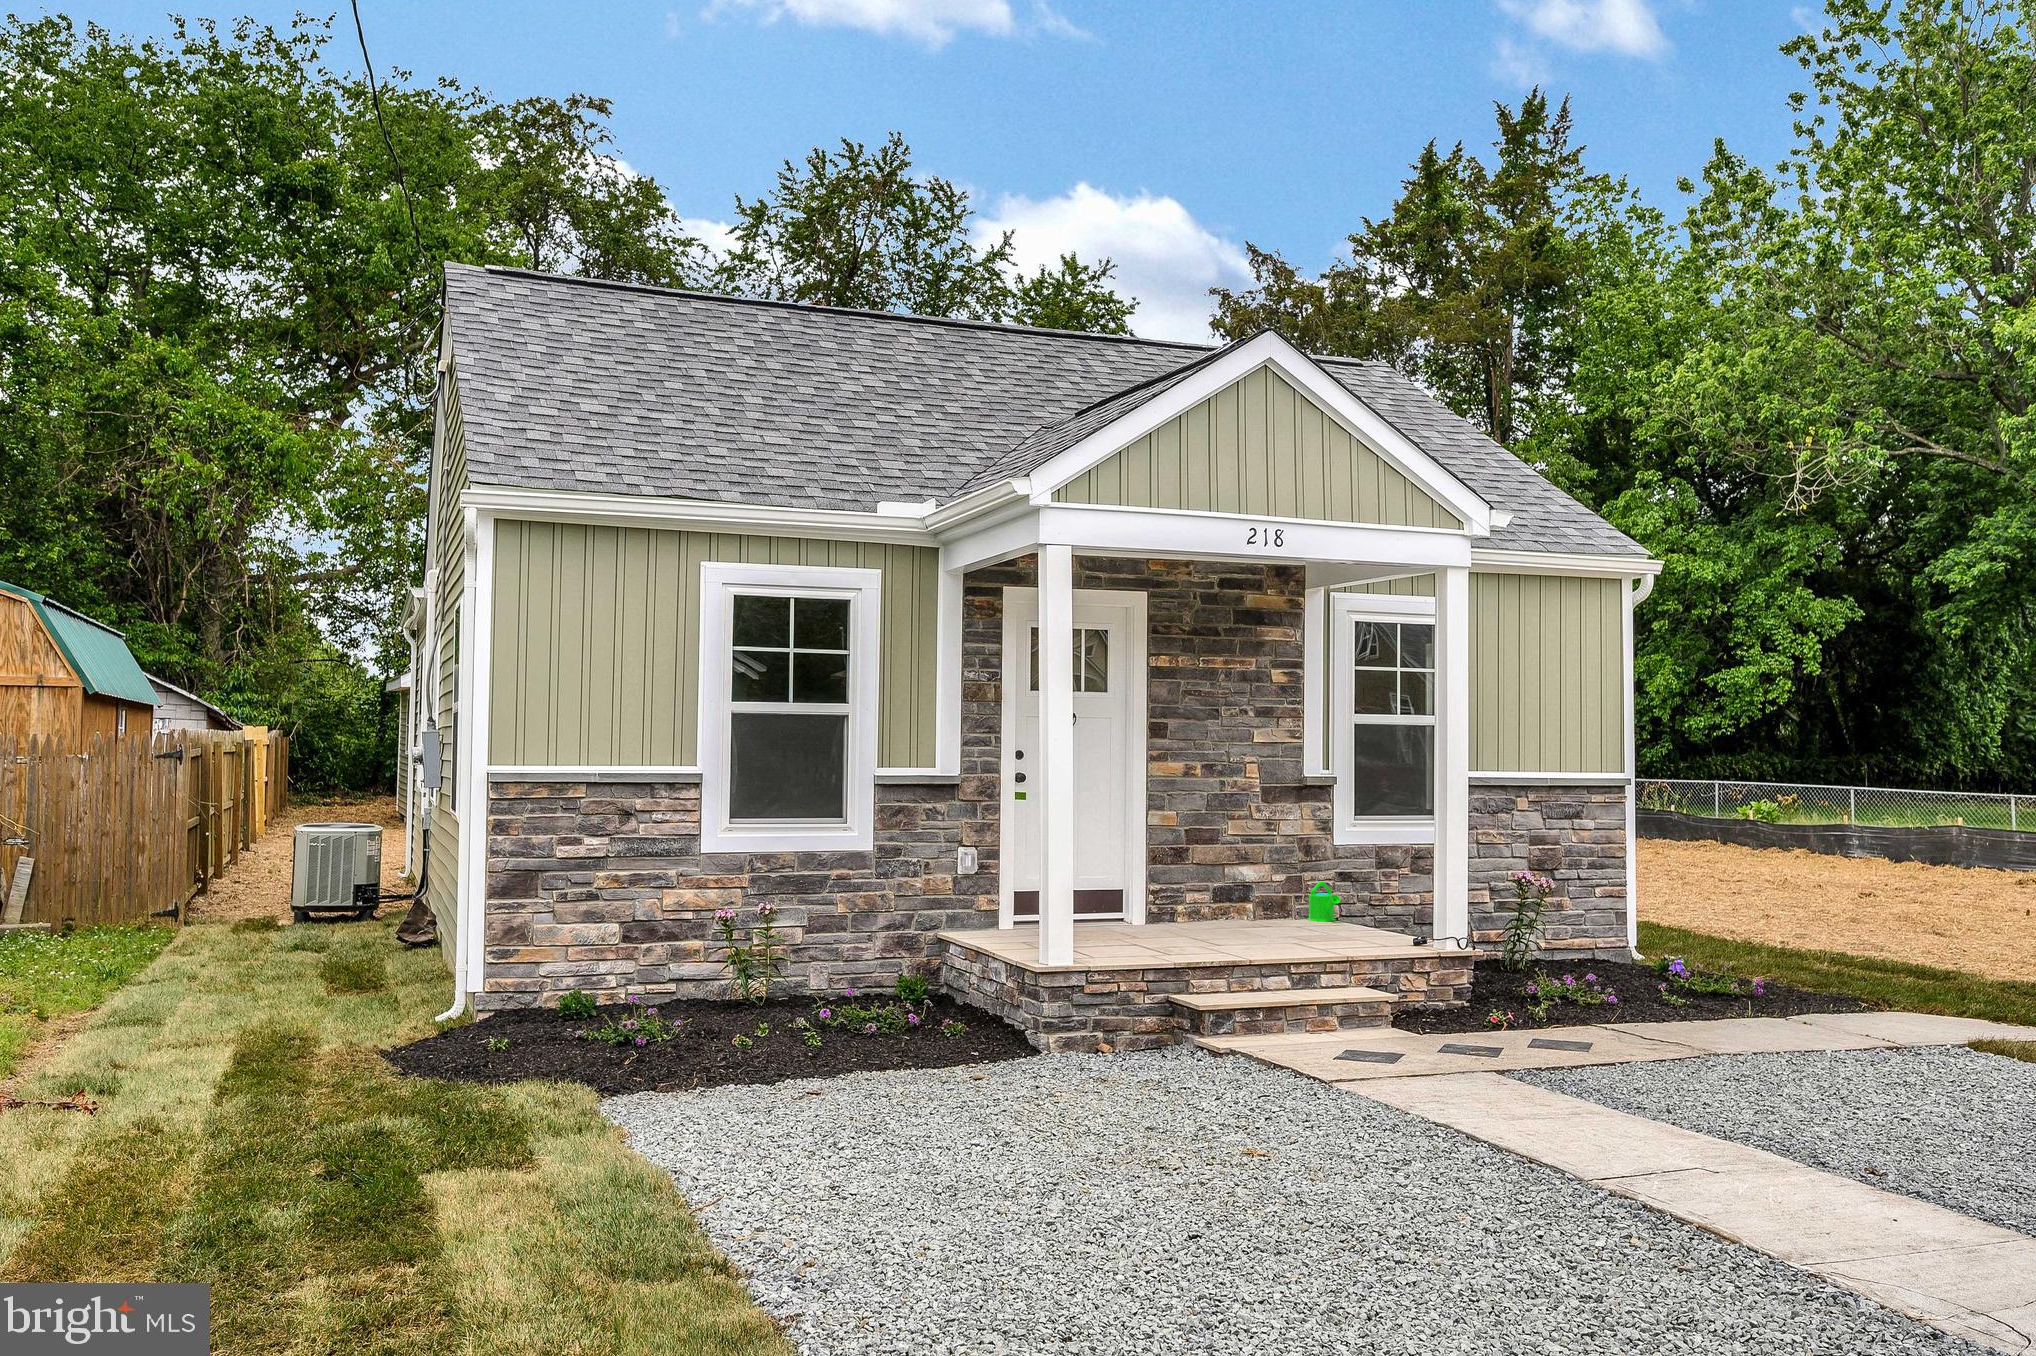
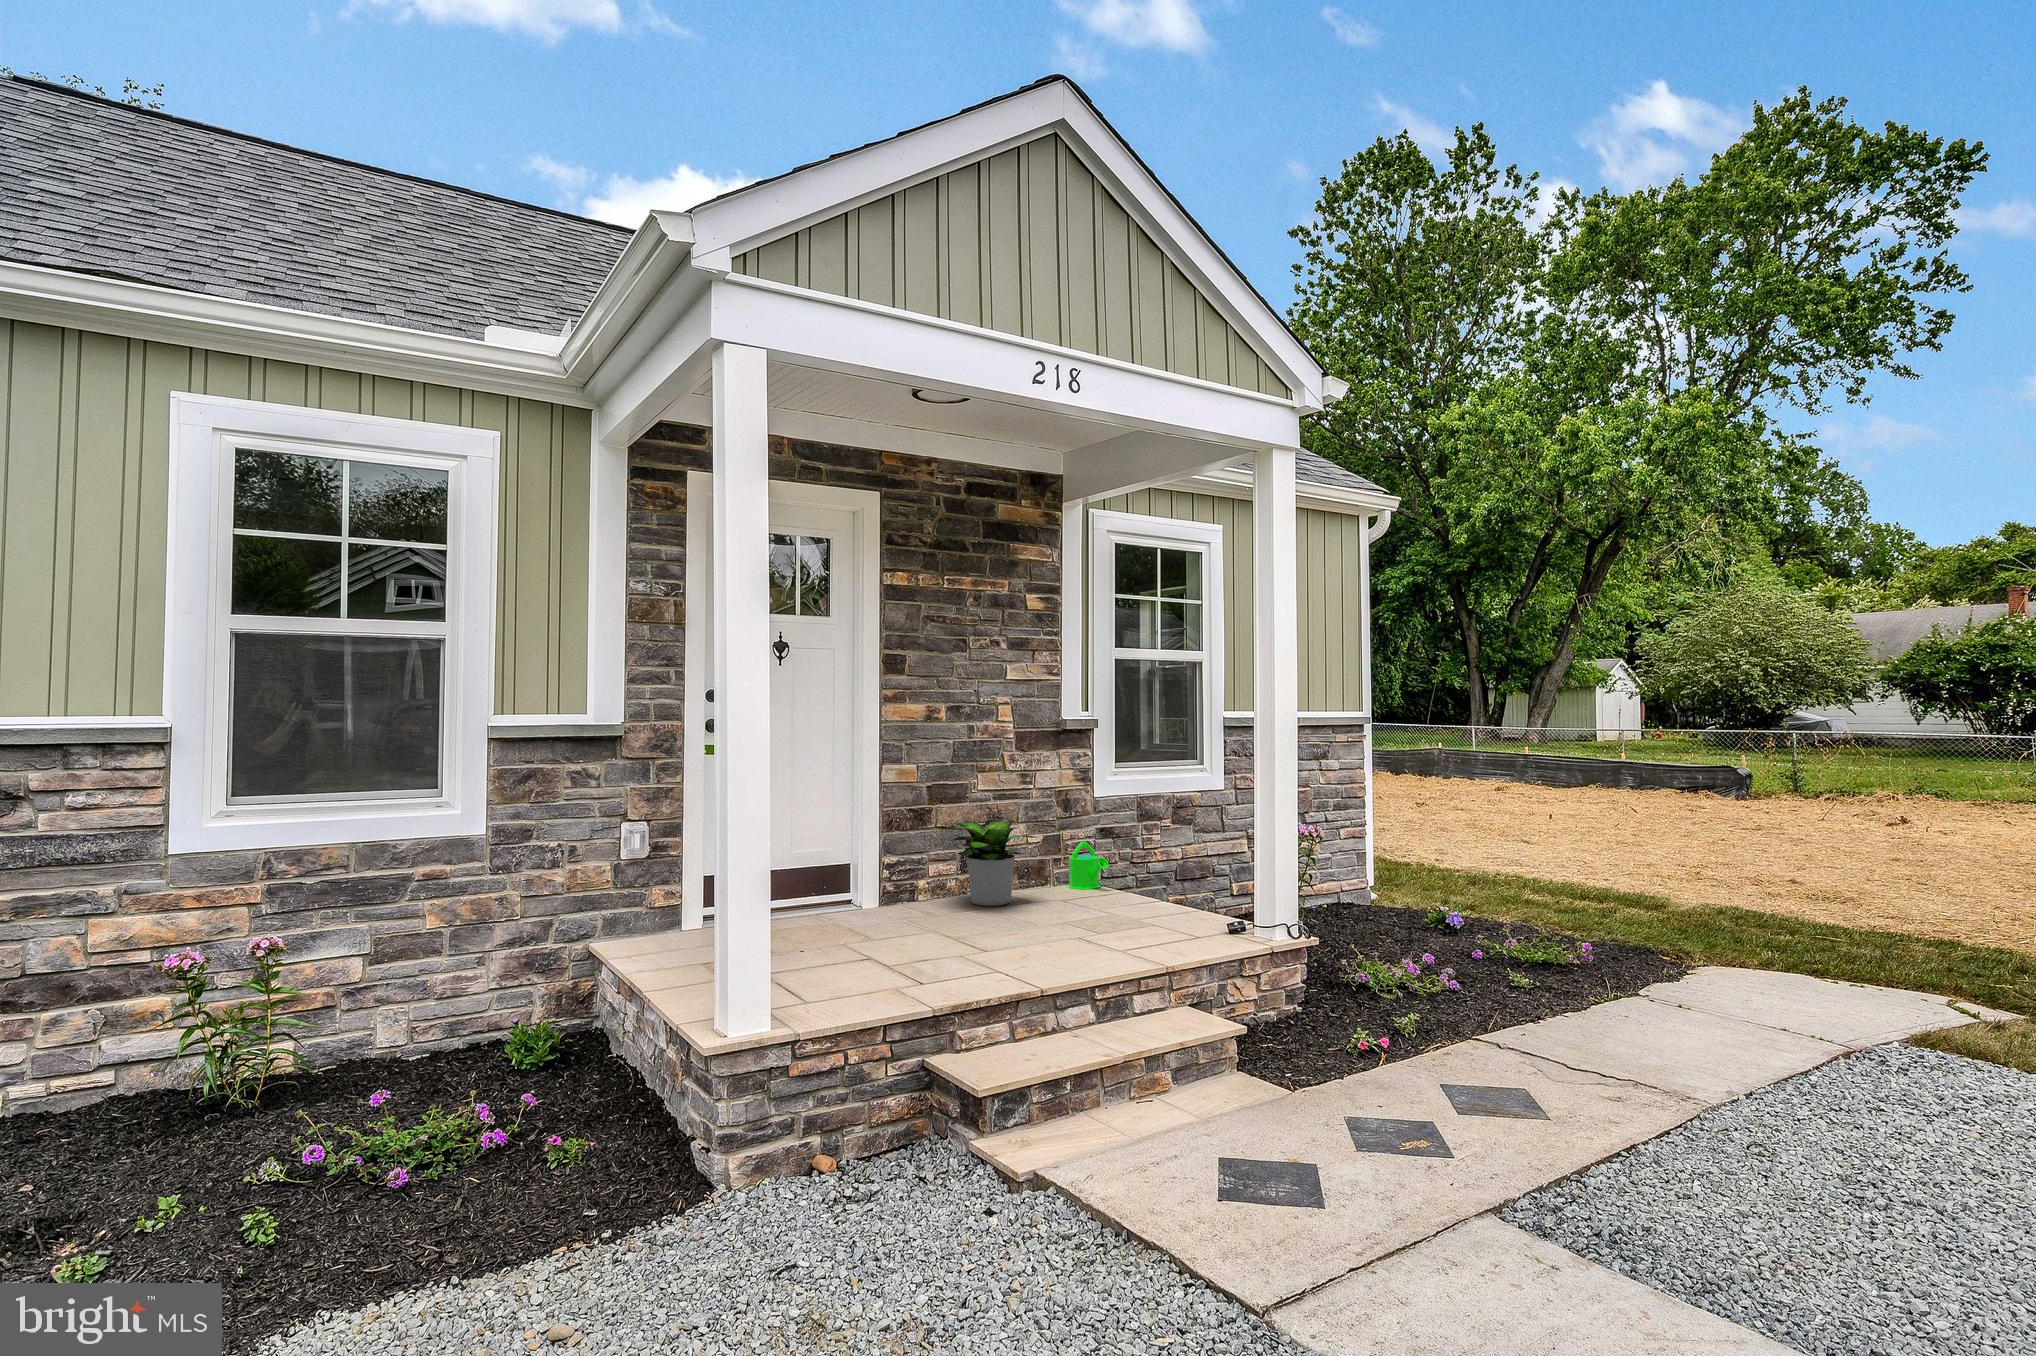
potted plant: none [1200,859,1276,926] -> present [950,820,1037,906]

